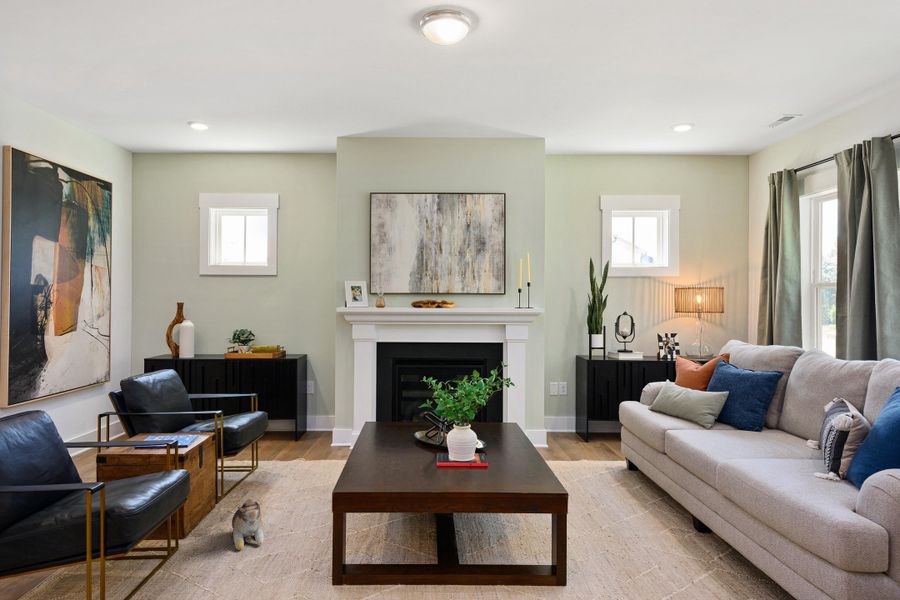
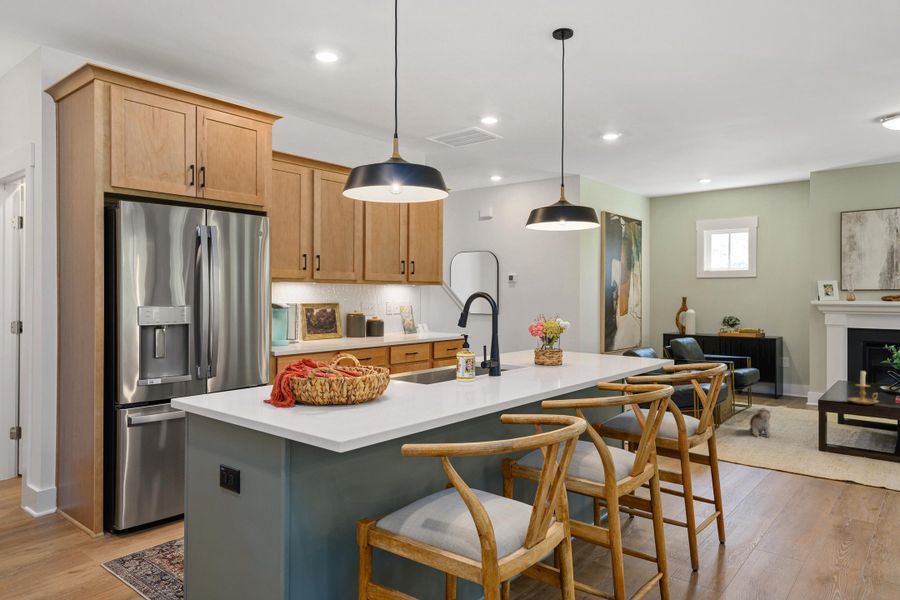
candle holder: none [370,424,414,482] -> present [847,371,879,405]

